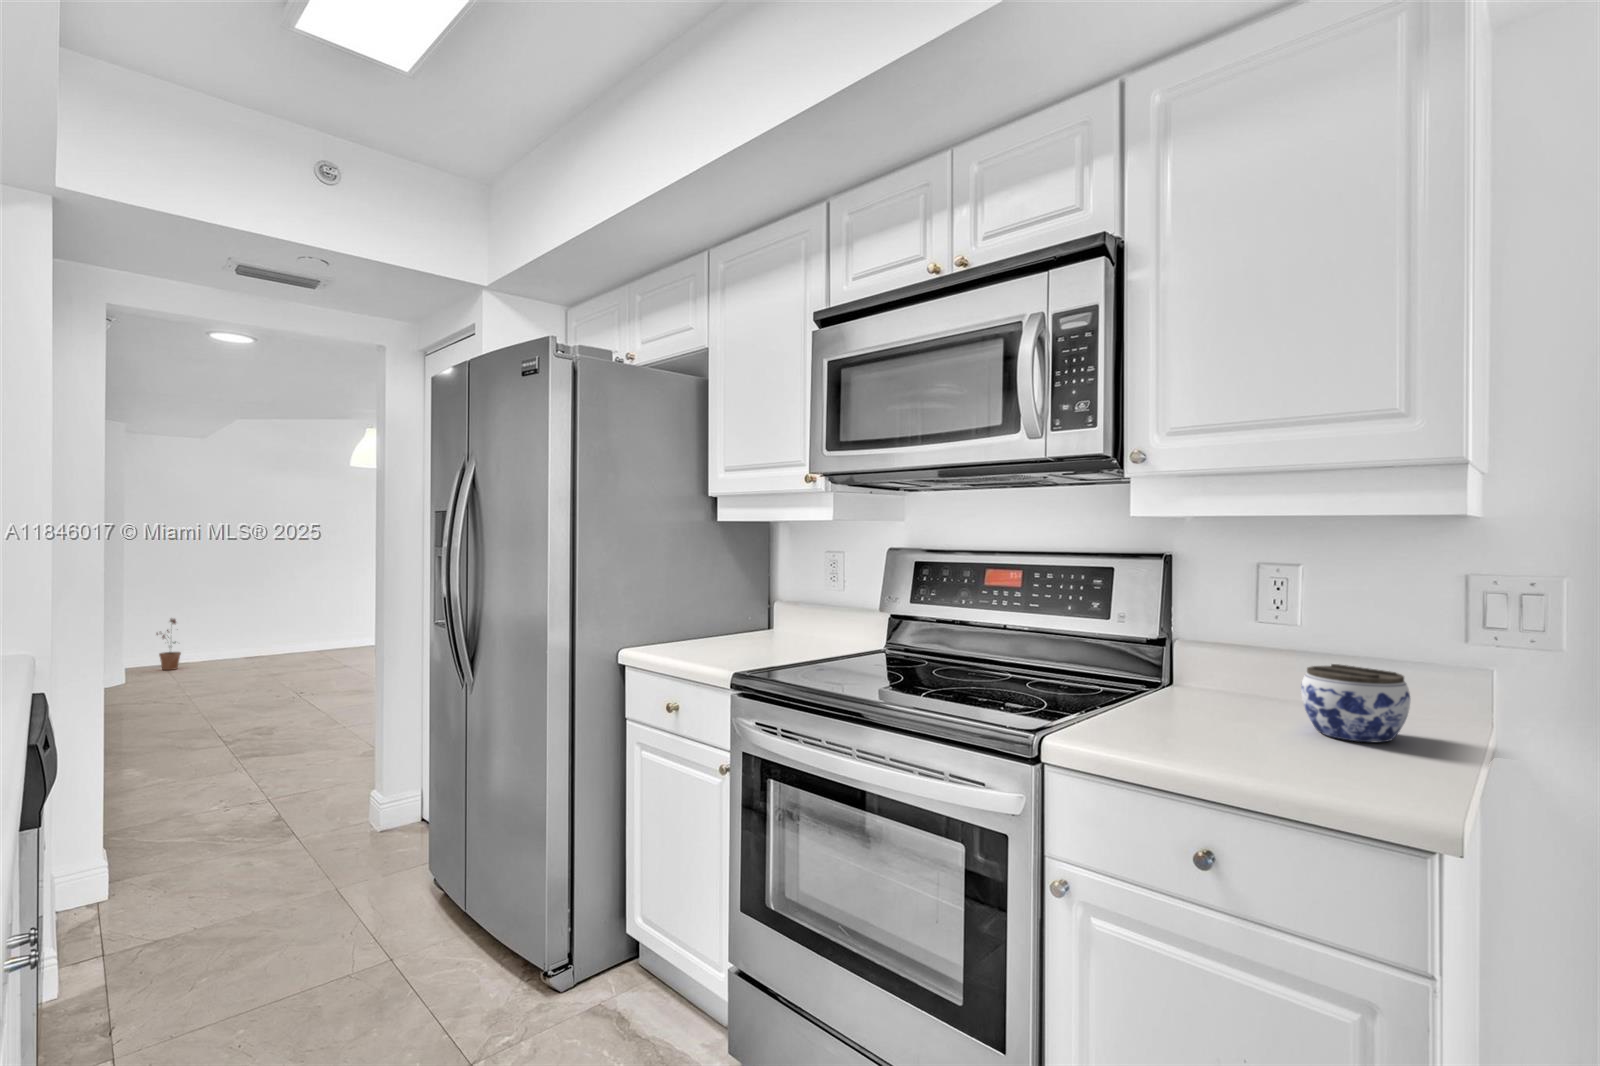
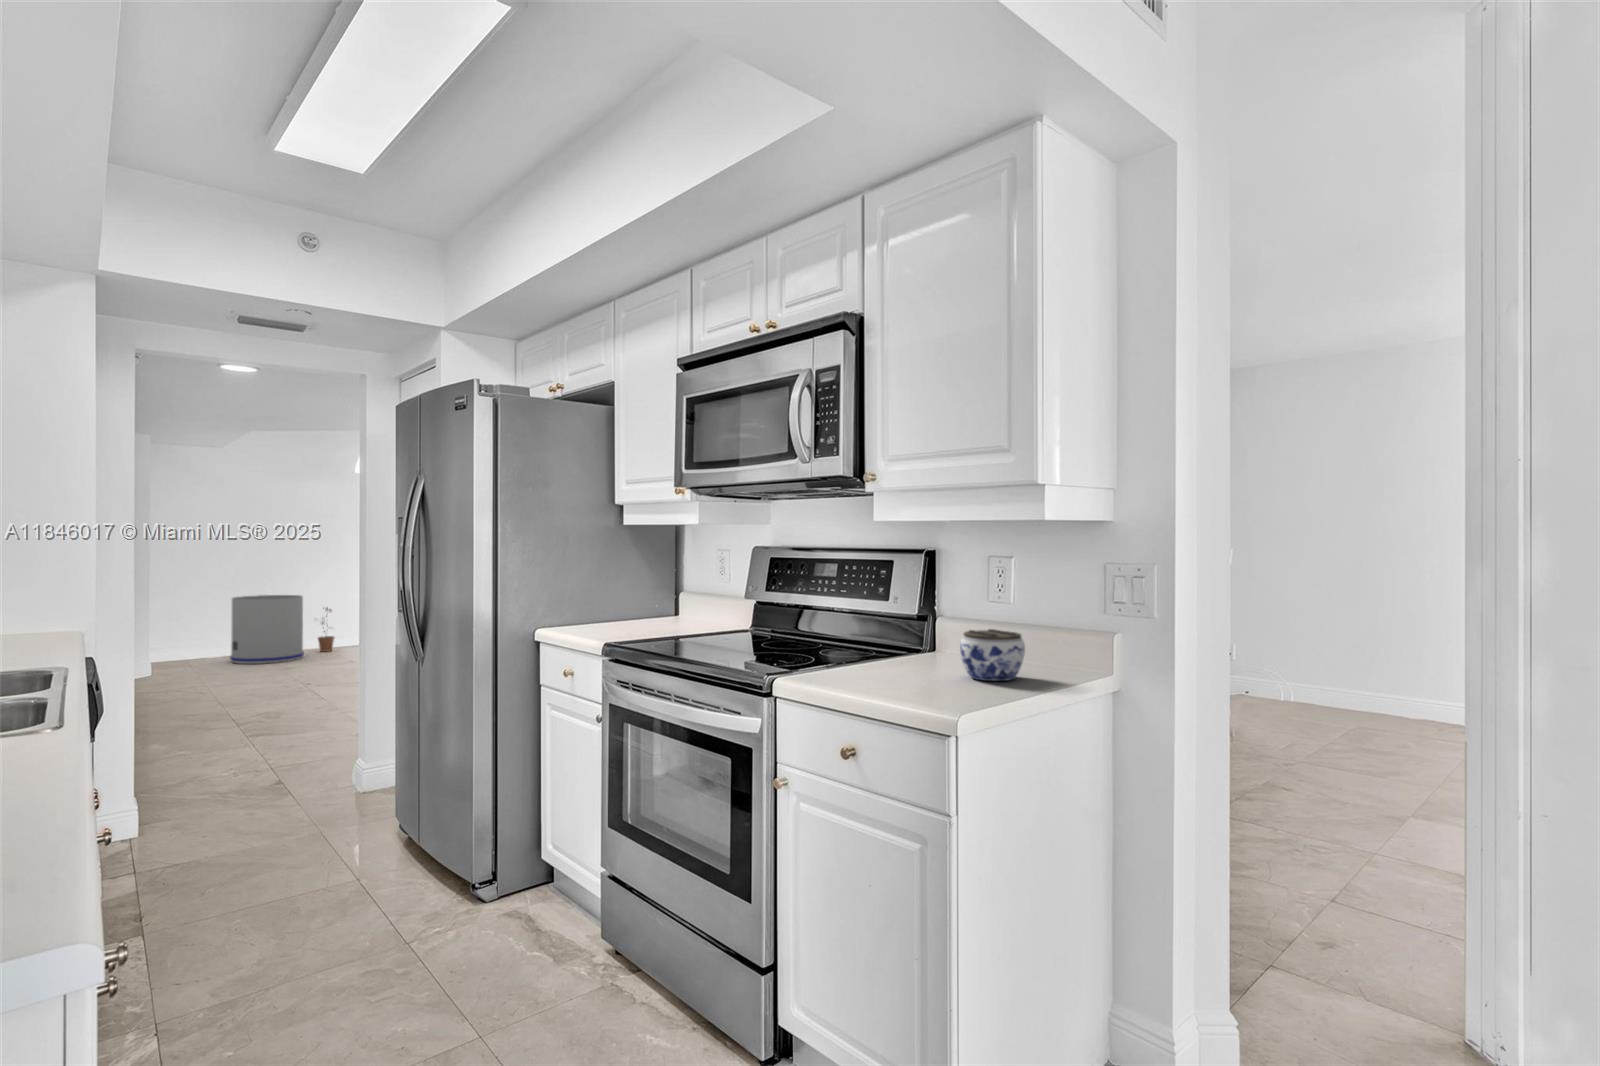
trash can: none [226,596,305,668] -> present [230,595,304,664]
potted plant: present [157,619,181,670] -> present [318,607,334,652]

